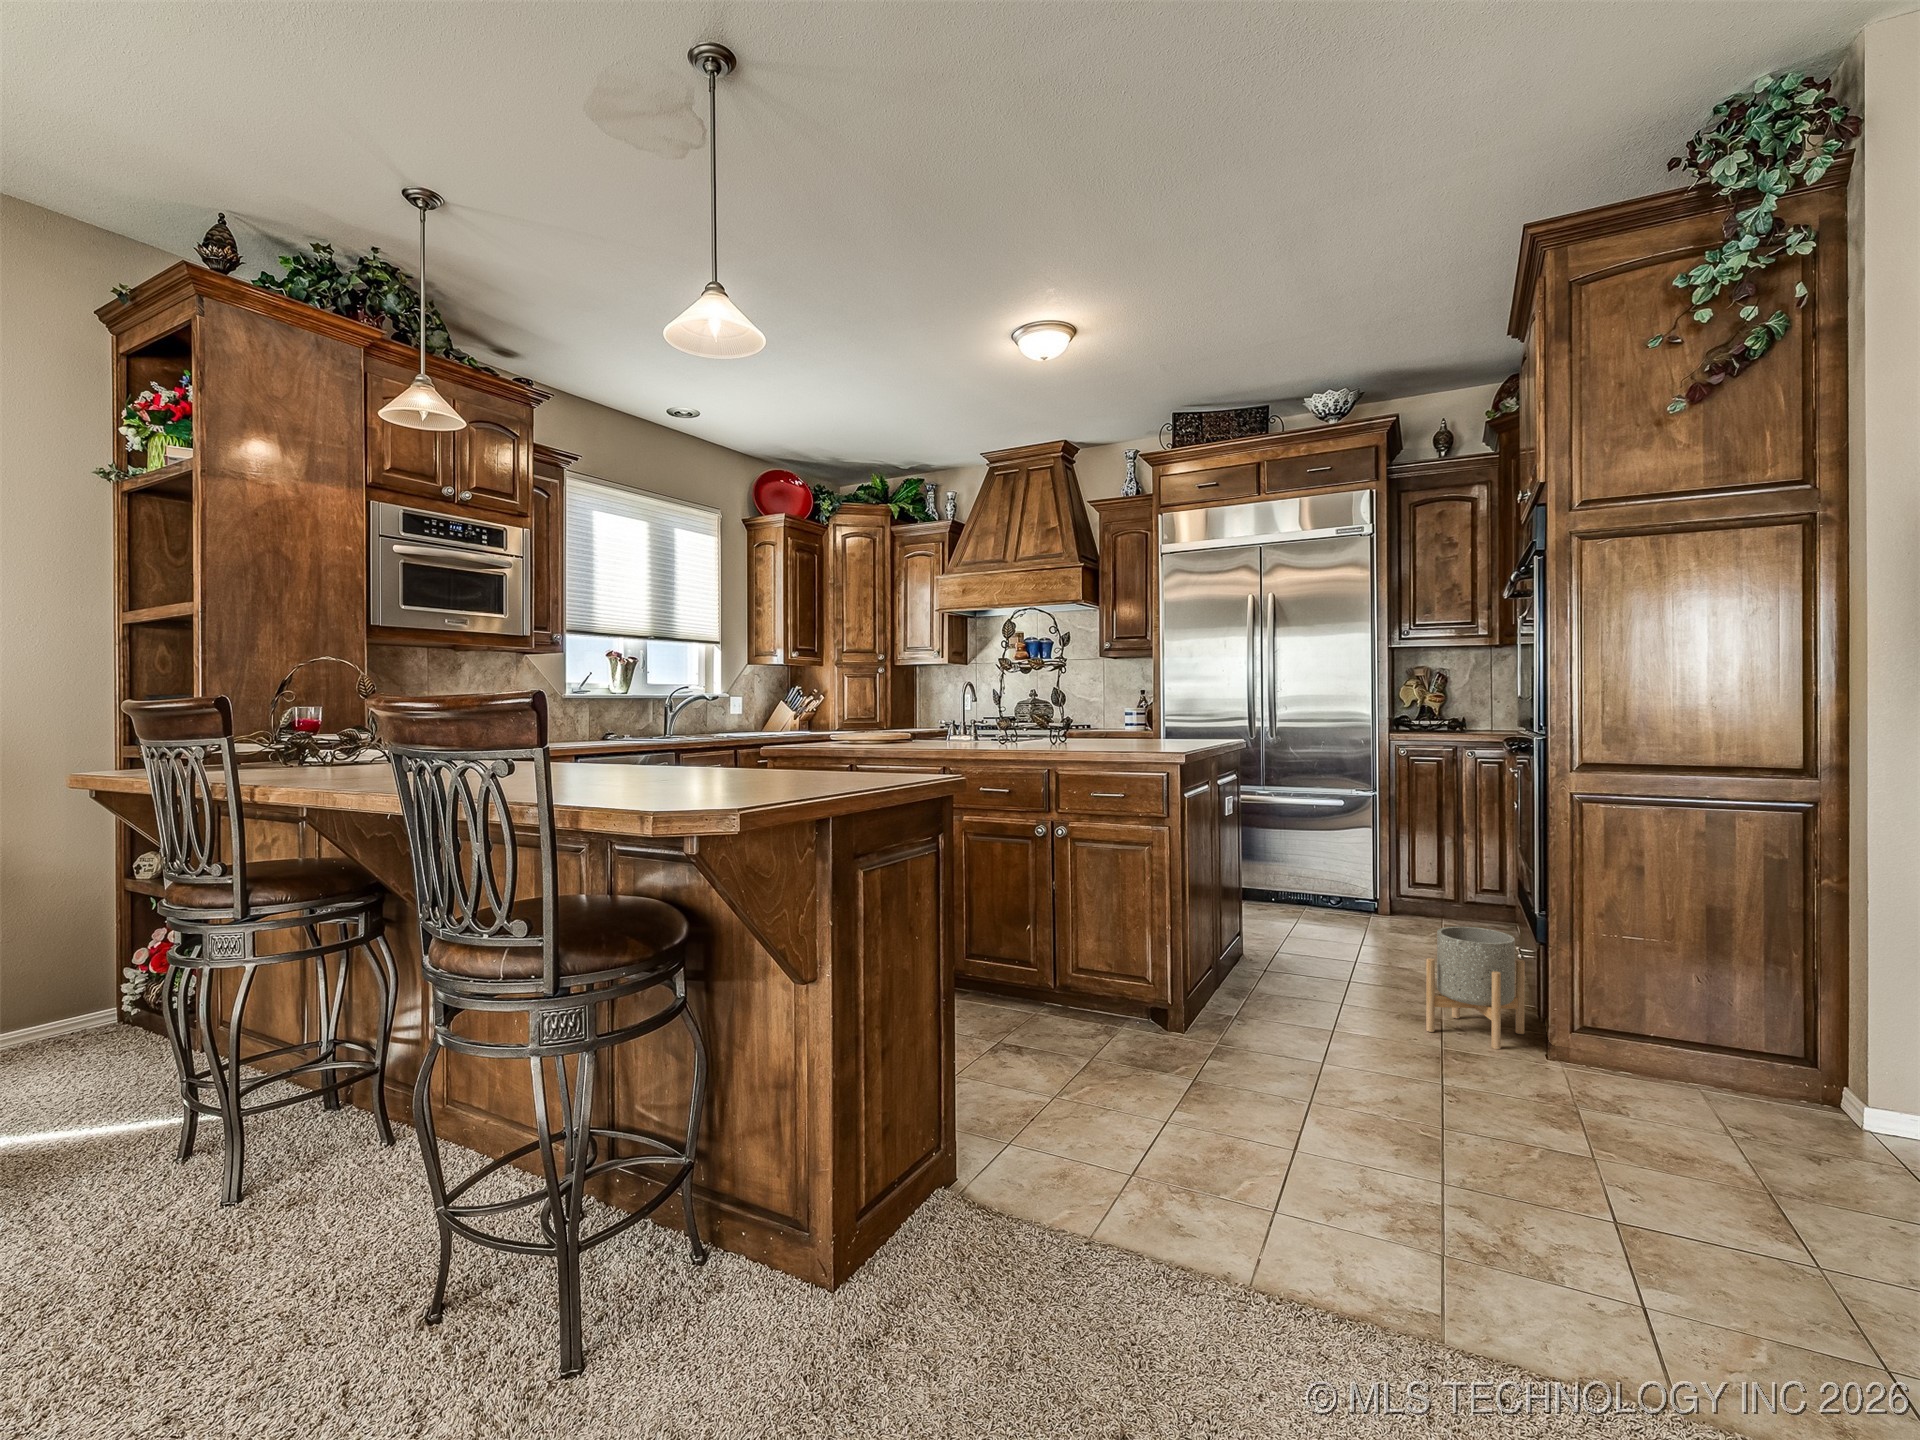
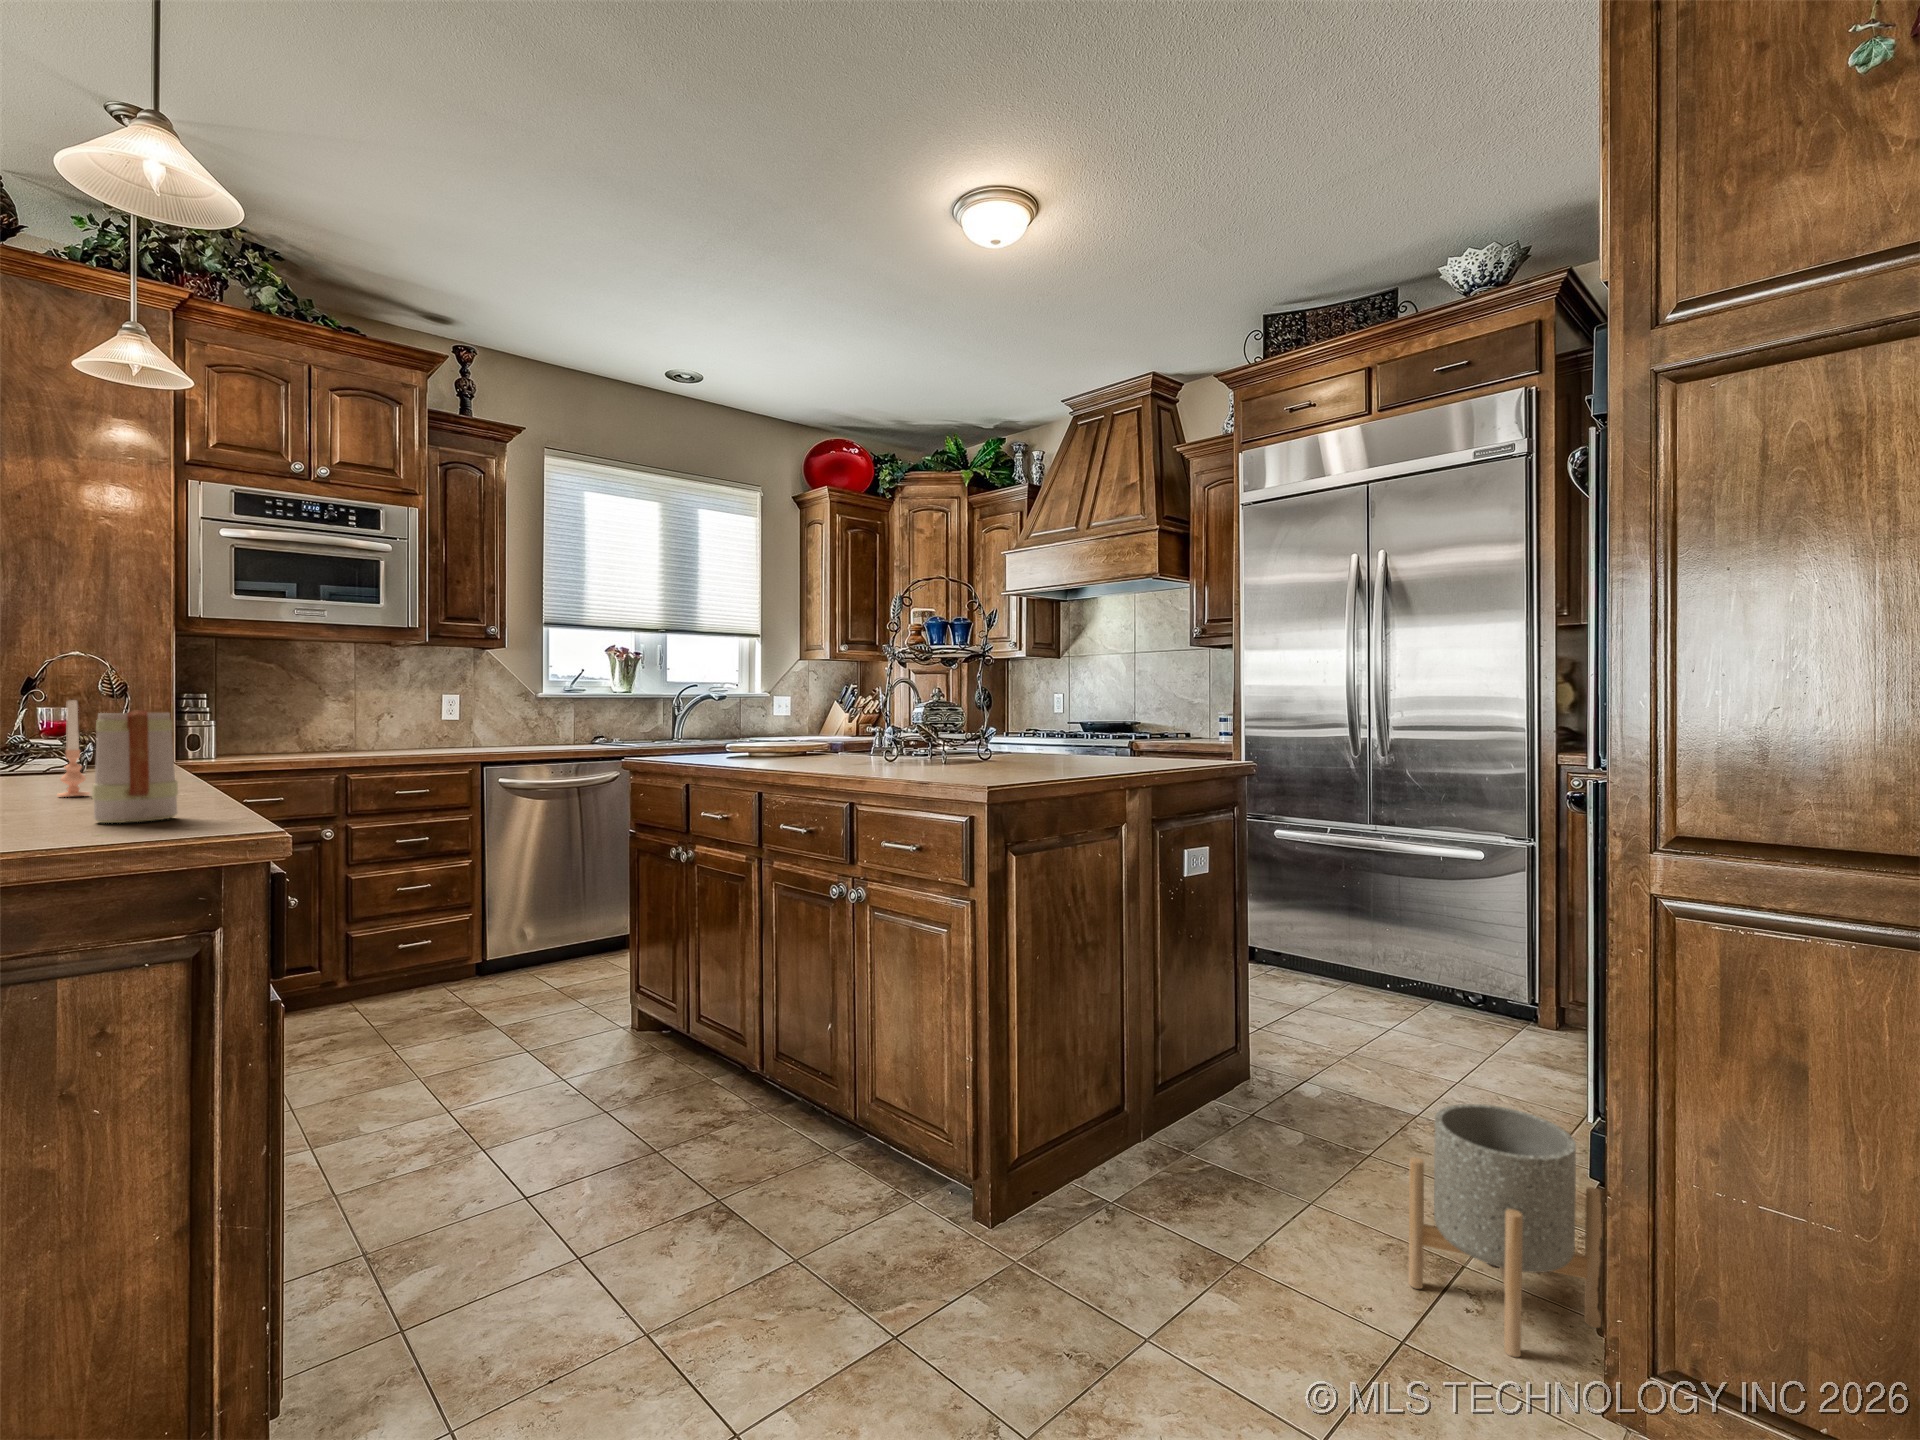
candle: none [661,702,680,774] -> present [57,700,90,797]
mug: none [847,708,902,780] -> present [92,710,178,823]

